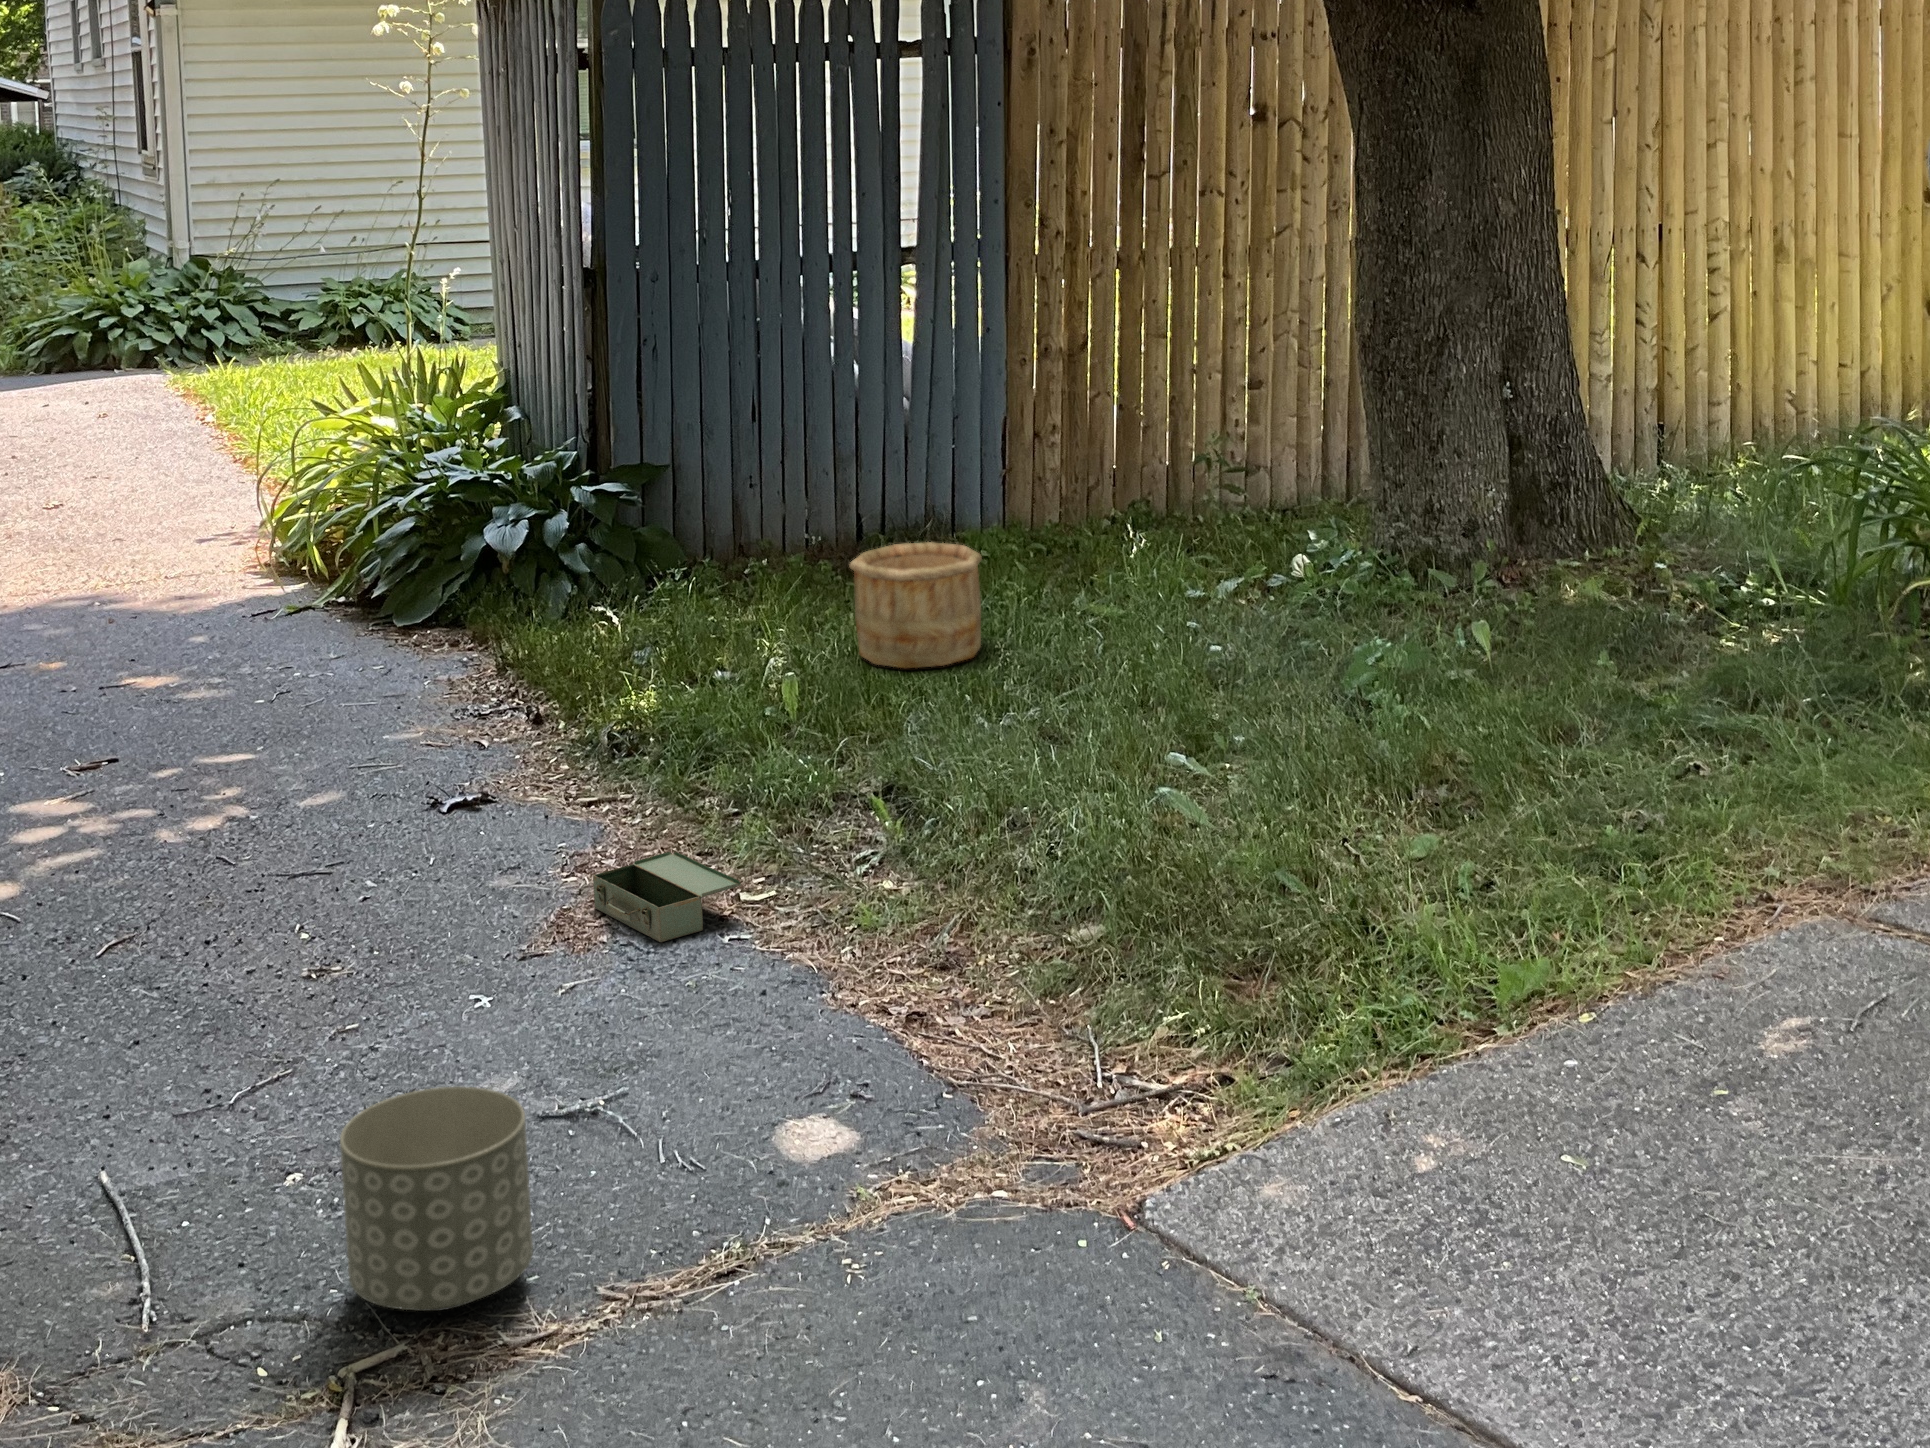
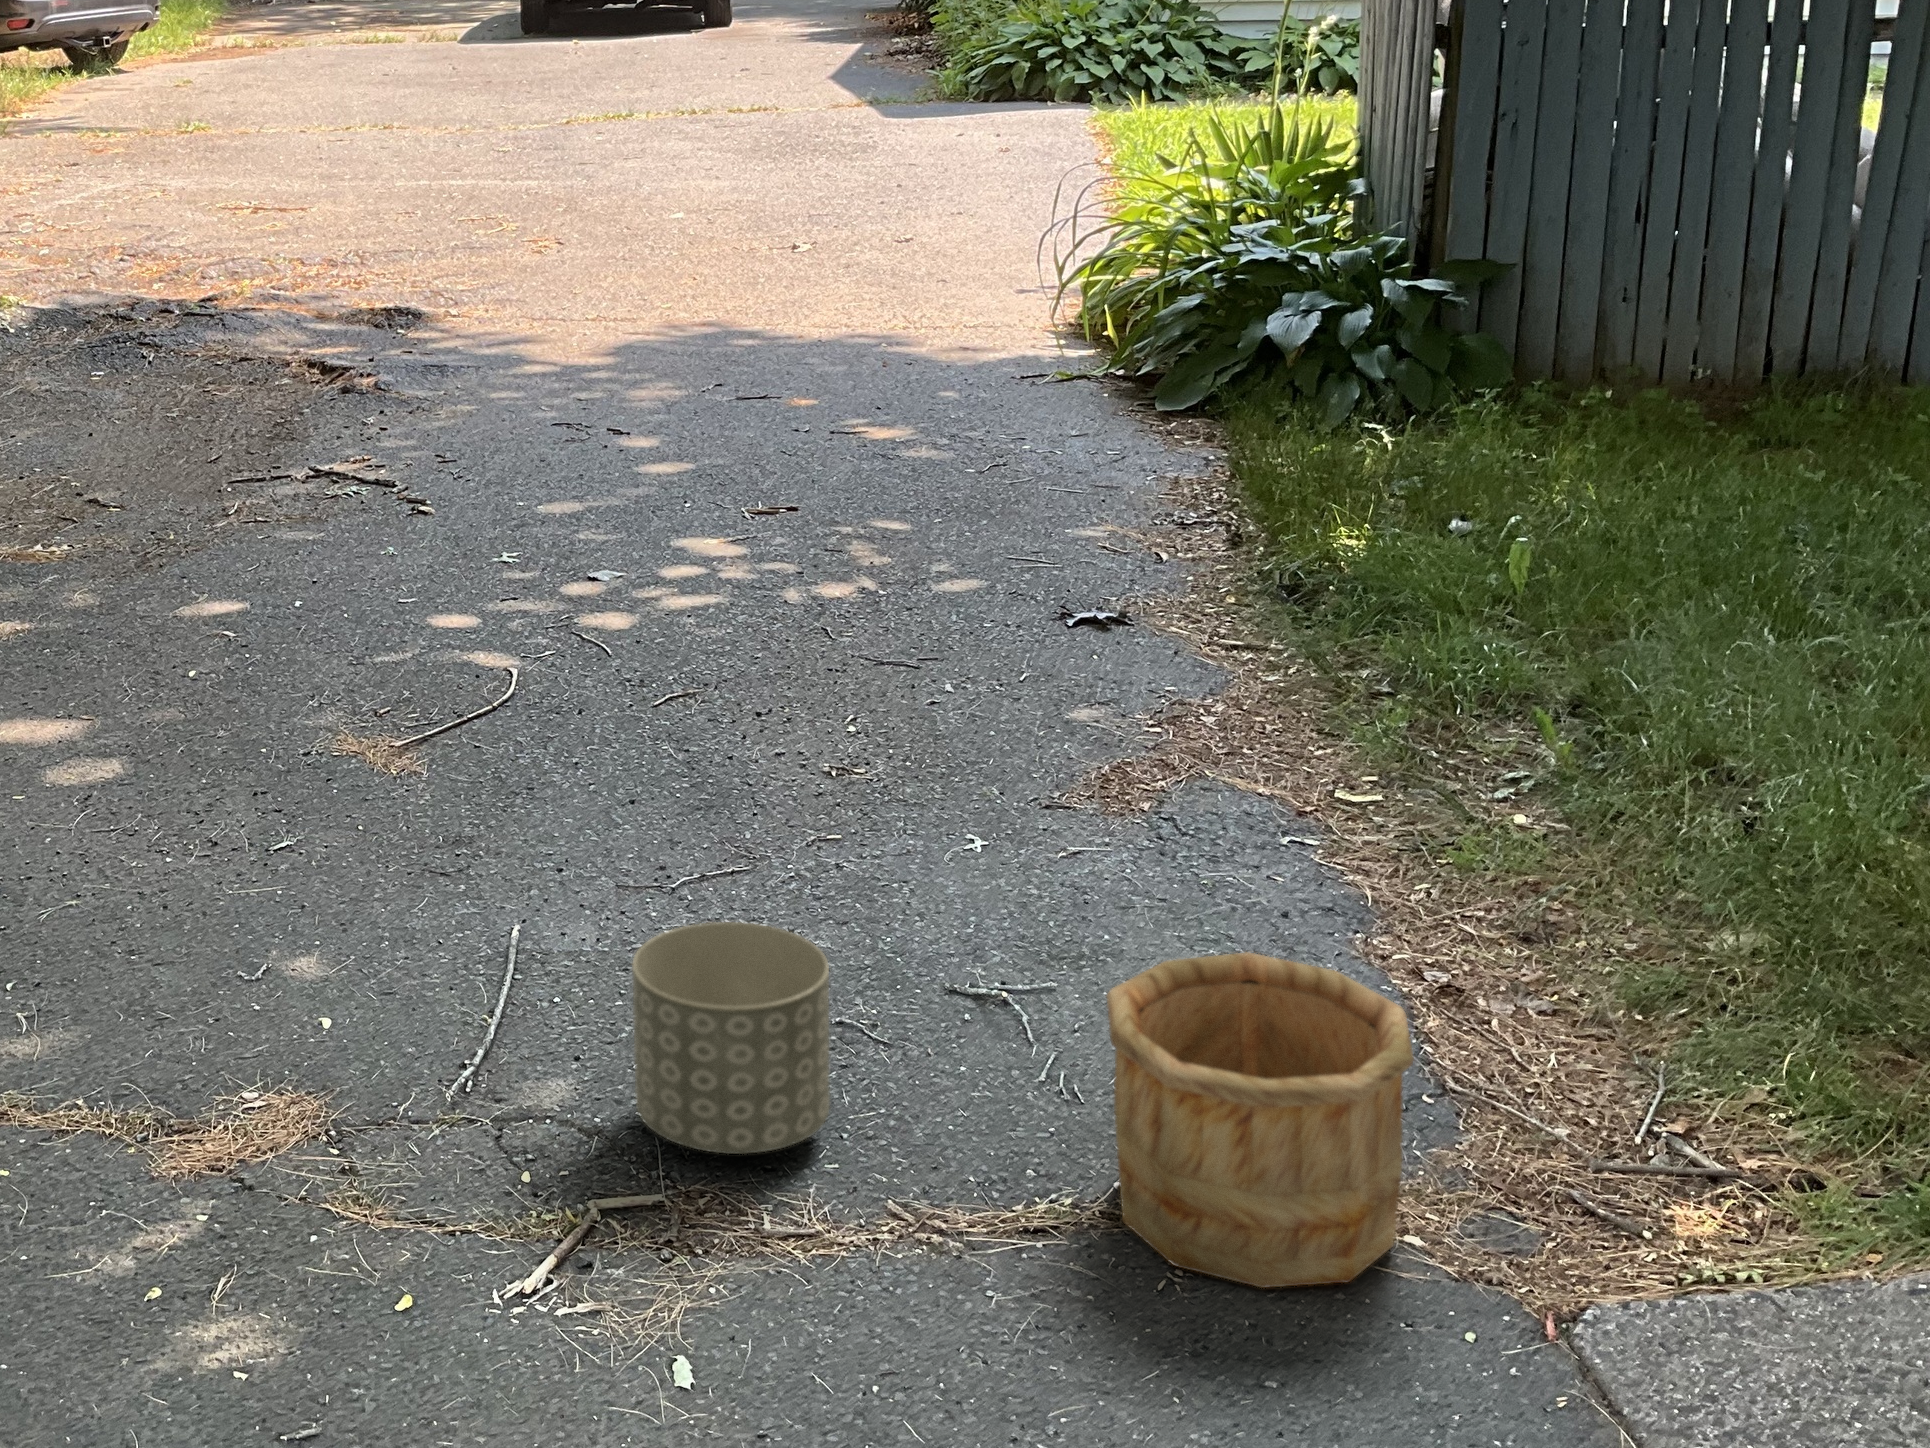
wooden bucket: present [849,542,982,668] -> present [1107,952,1414,1288]
toolbox: present [593,852,741,942] -> none [1158,724,1319,824]

